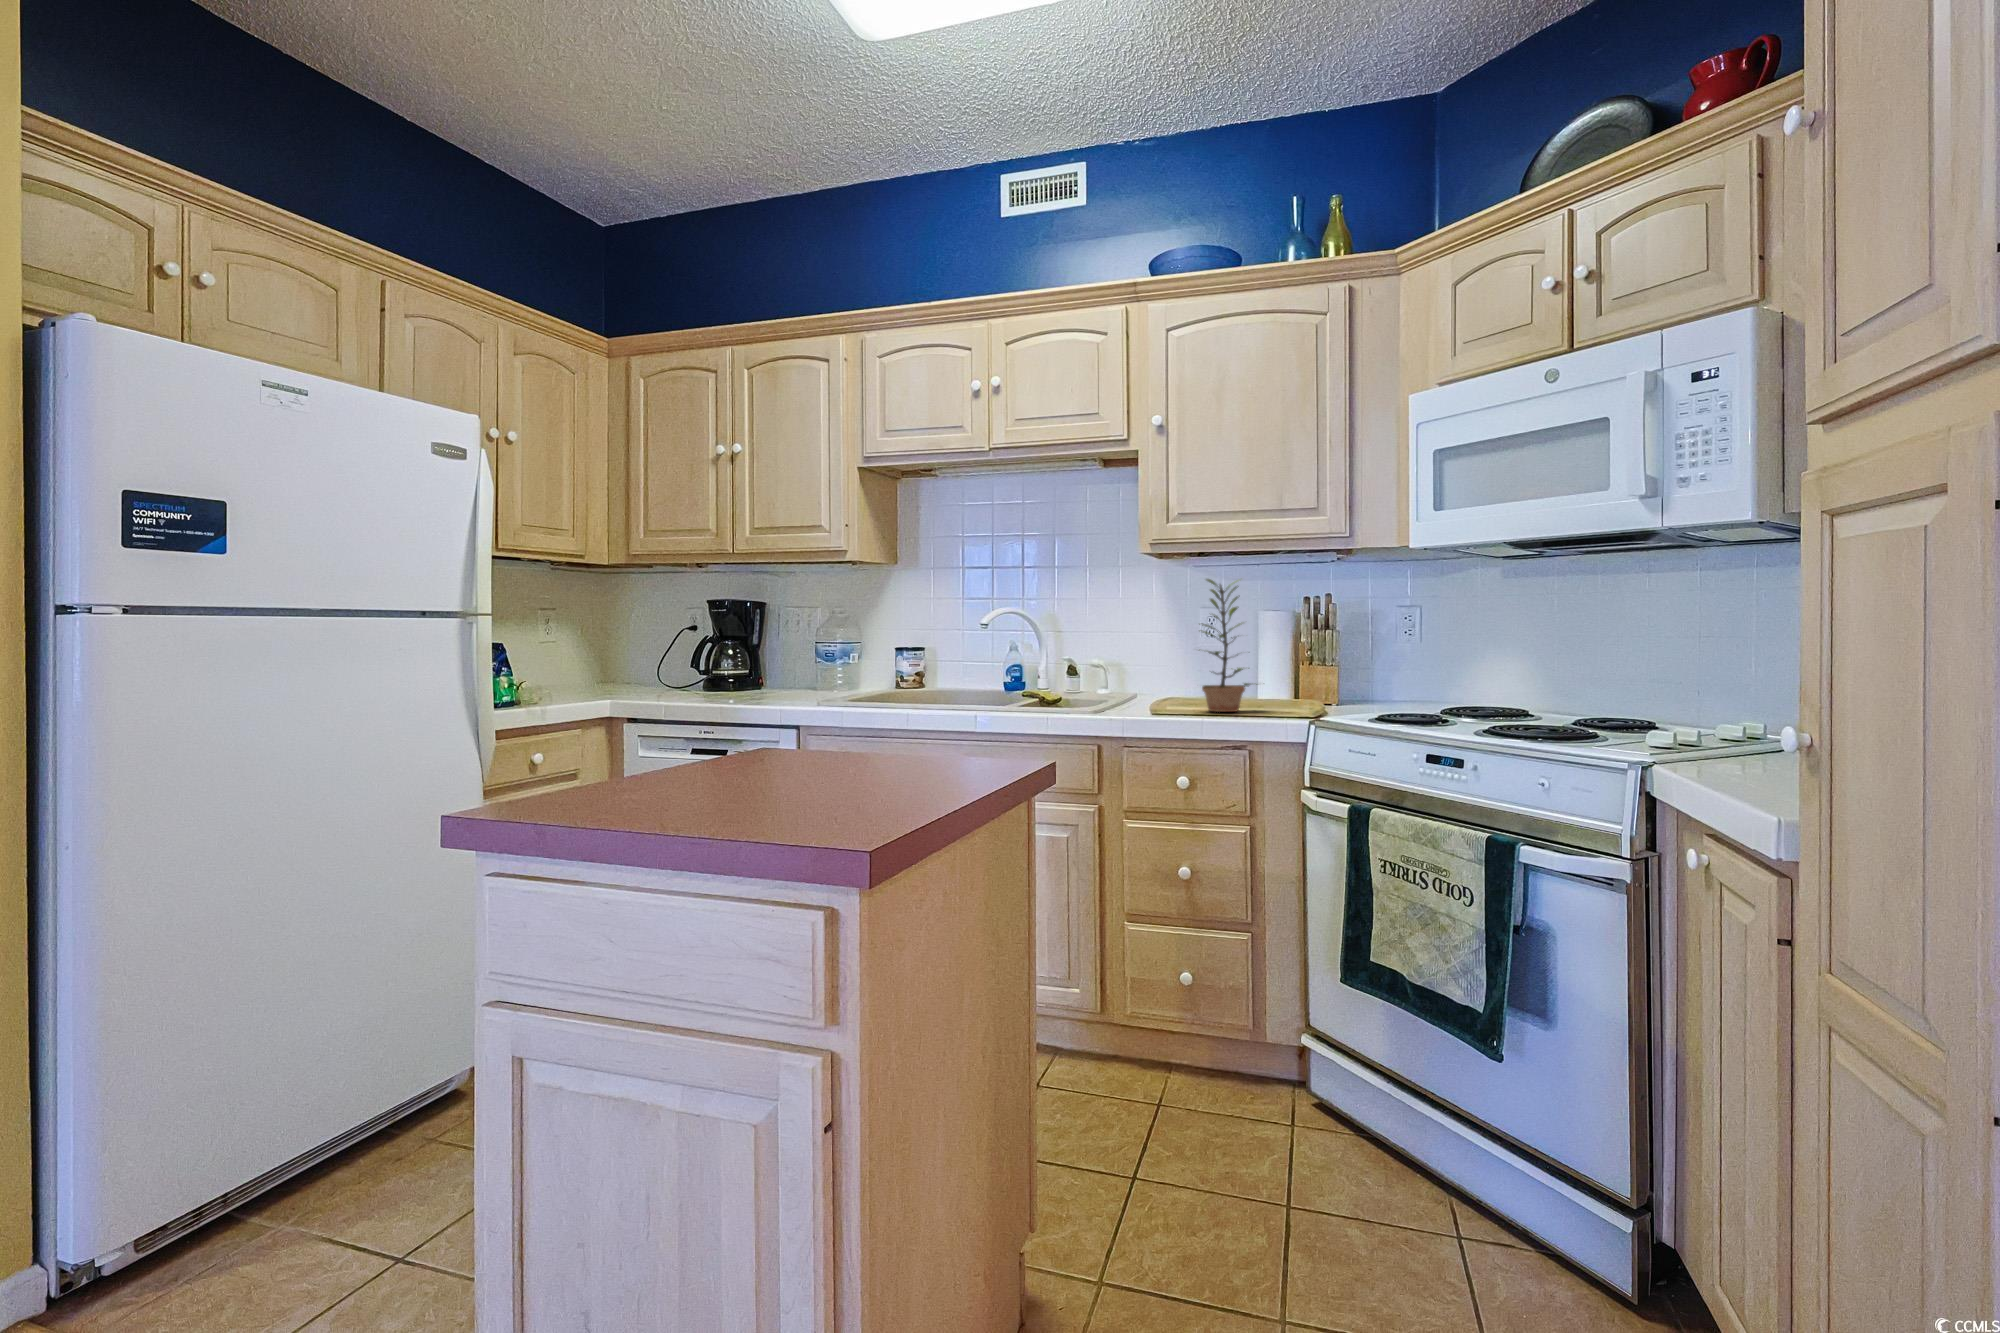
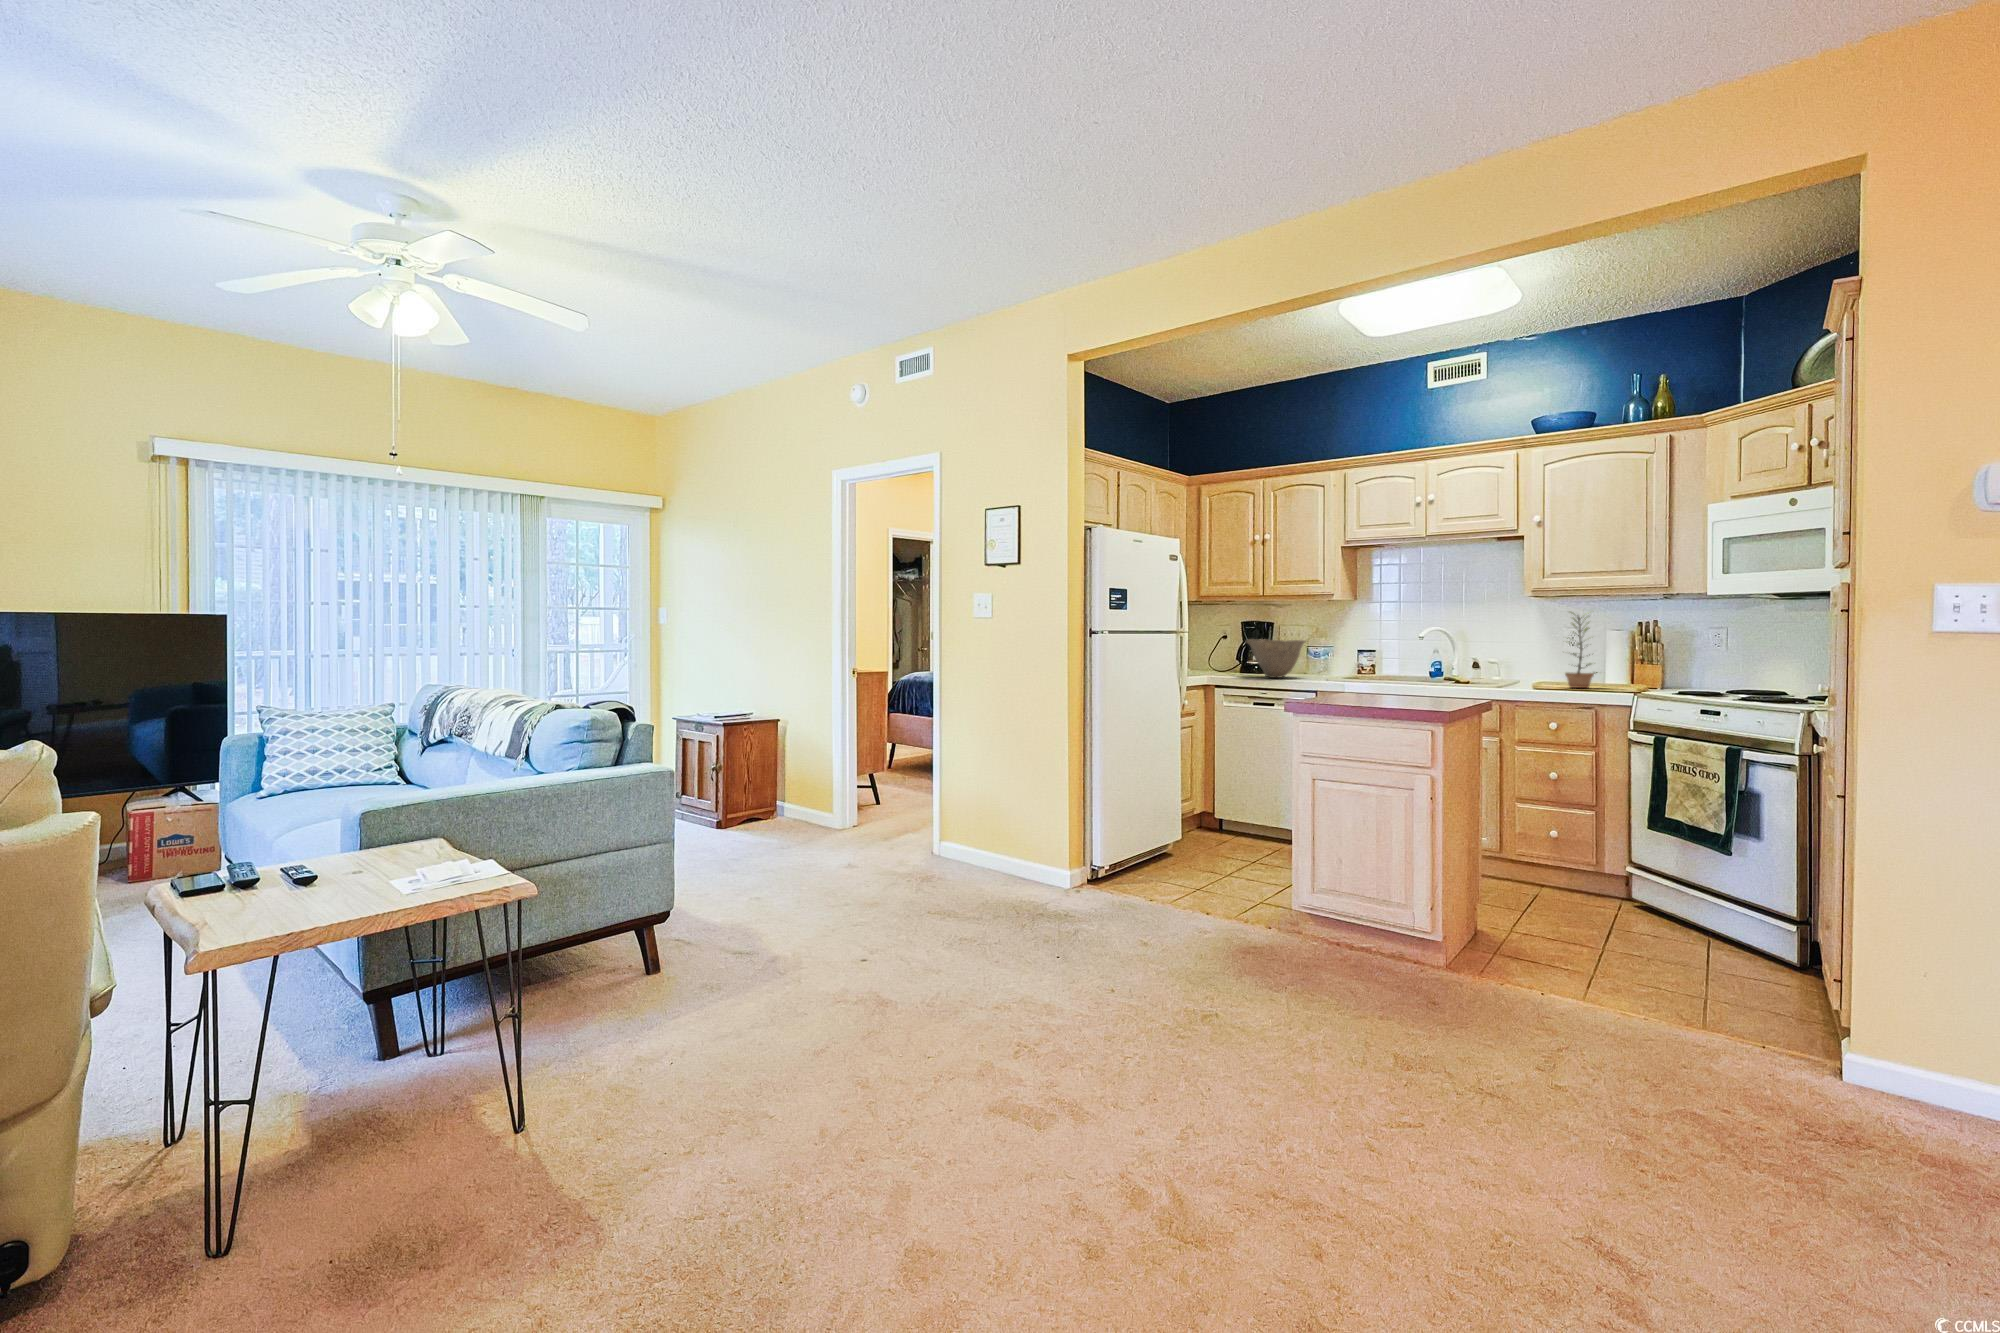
bowl: none [699,630,806,700] -> present [1246,639,1306,678]

